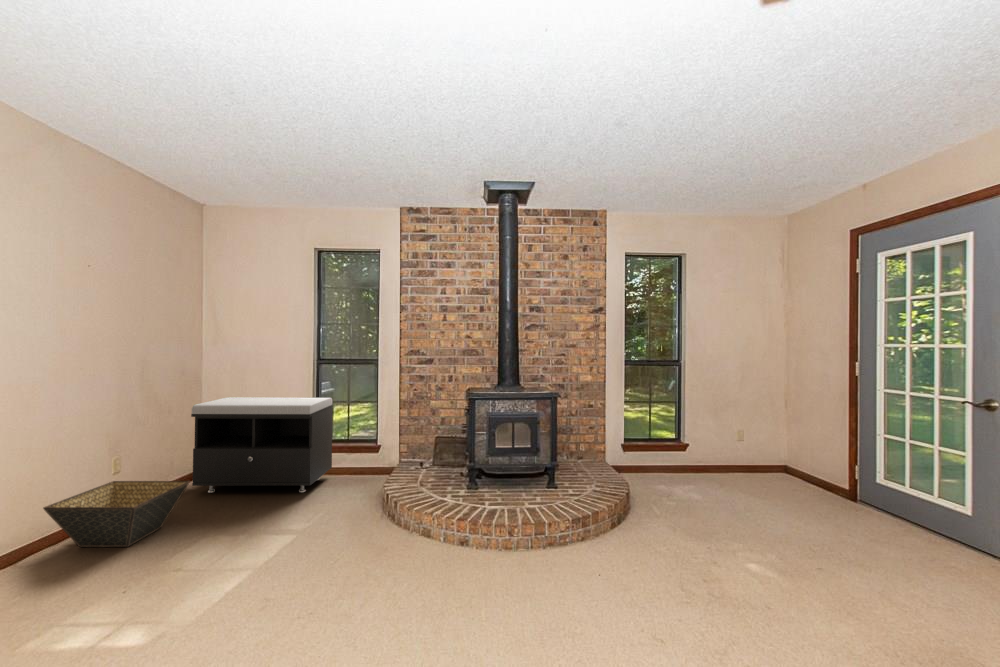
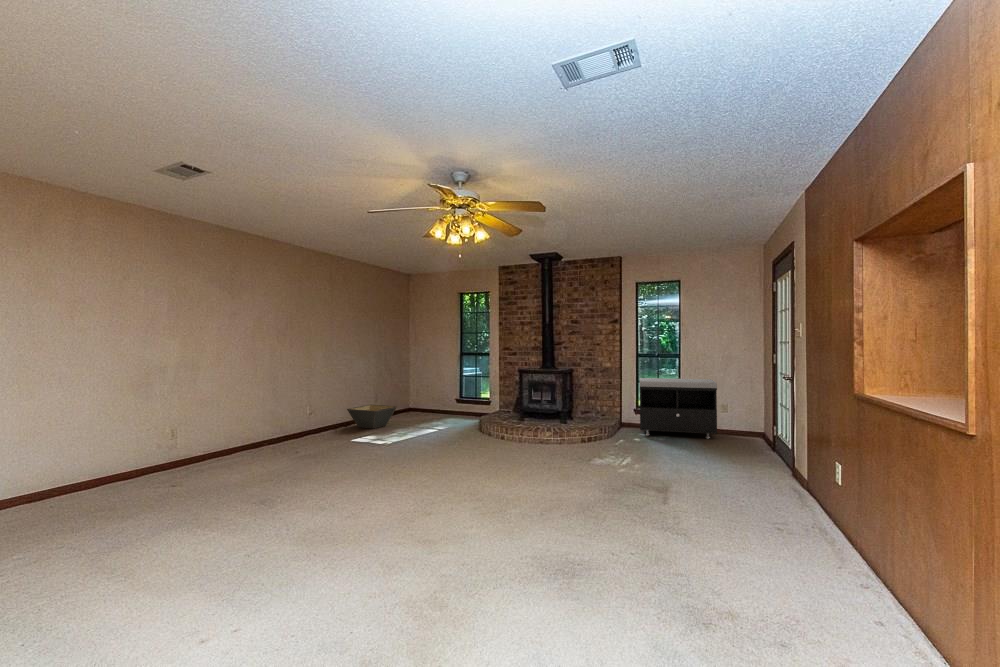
storage bench: present [191,397,333,493] -> present [640,378,717,438]

